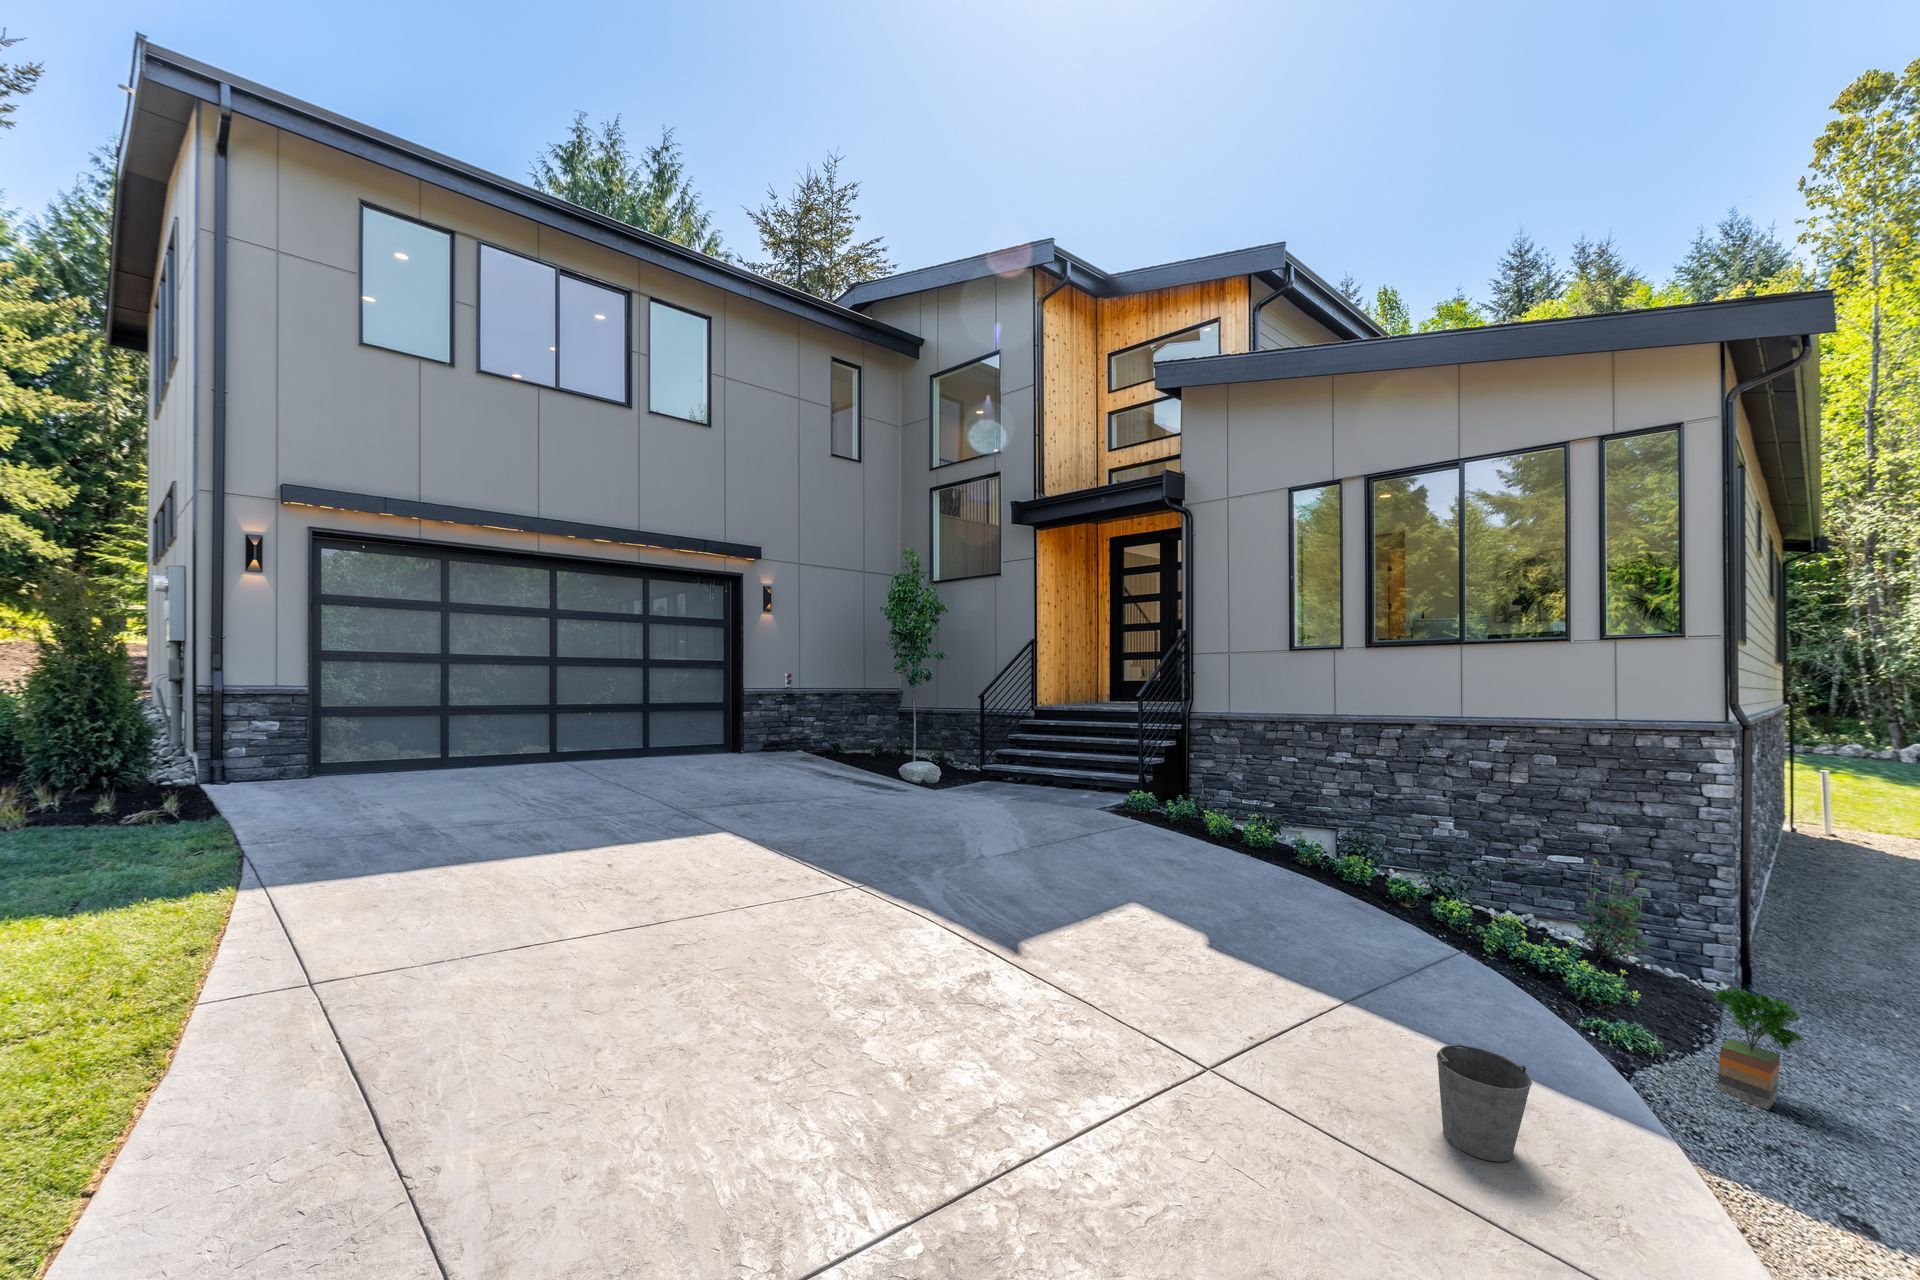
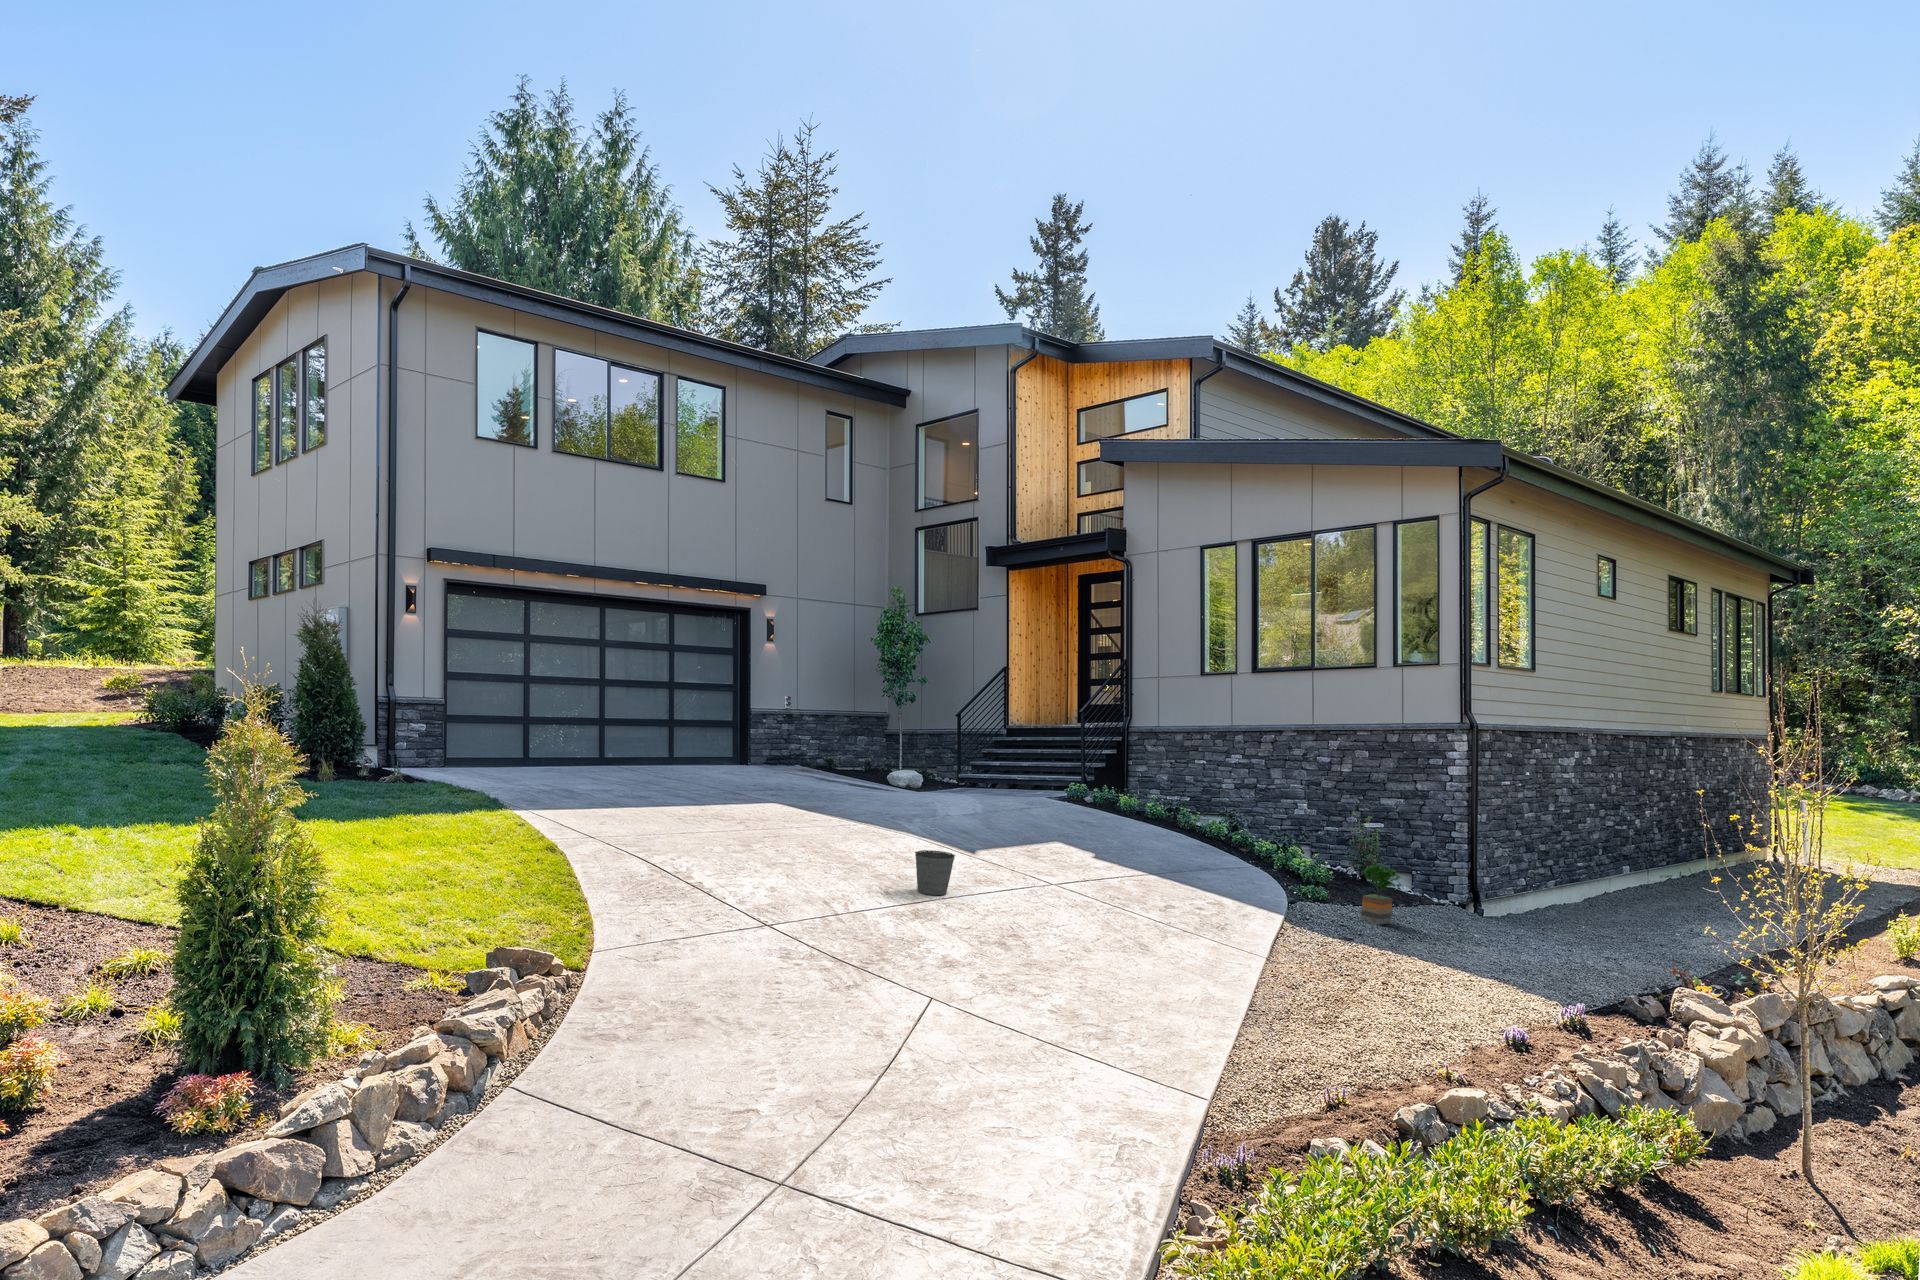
bucket: present [1436,1044,1532,1161] -> present [915,850,955,895]

